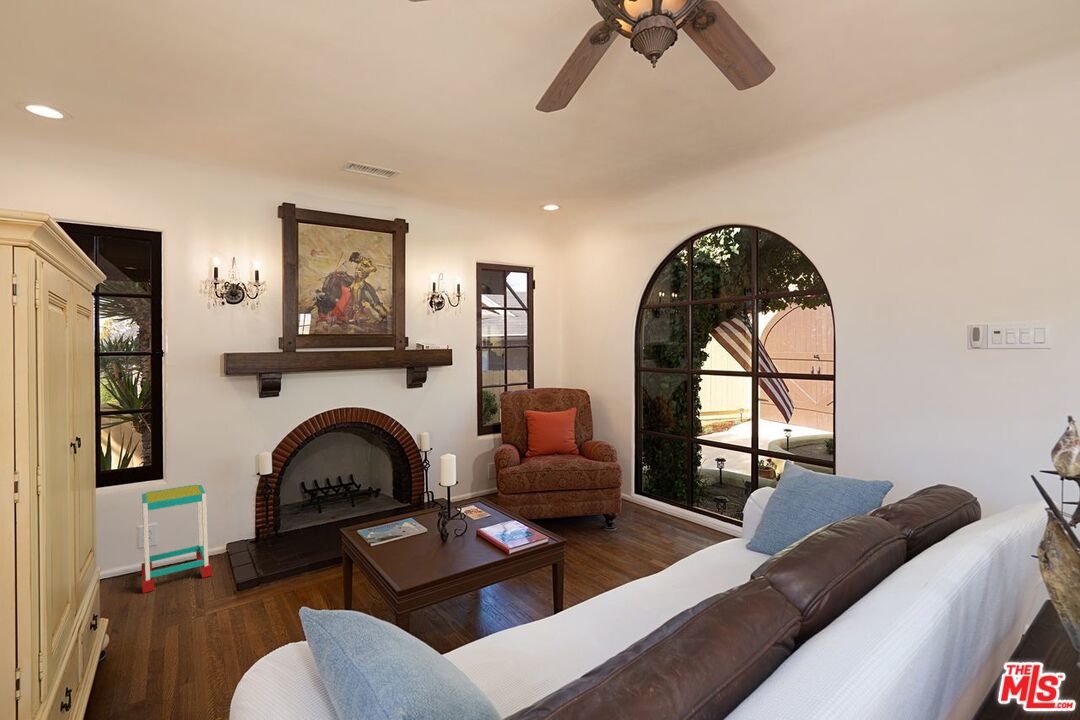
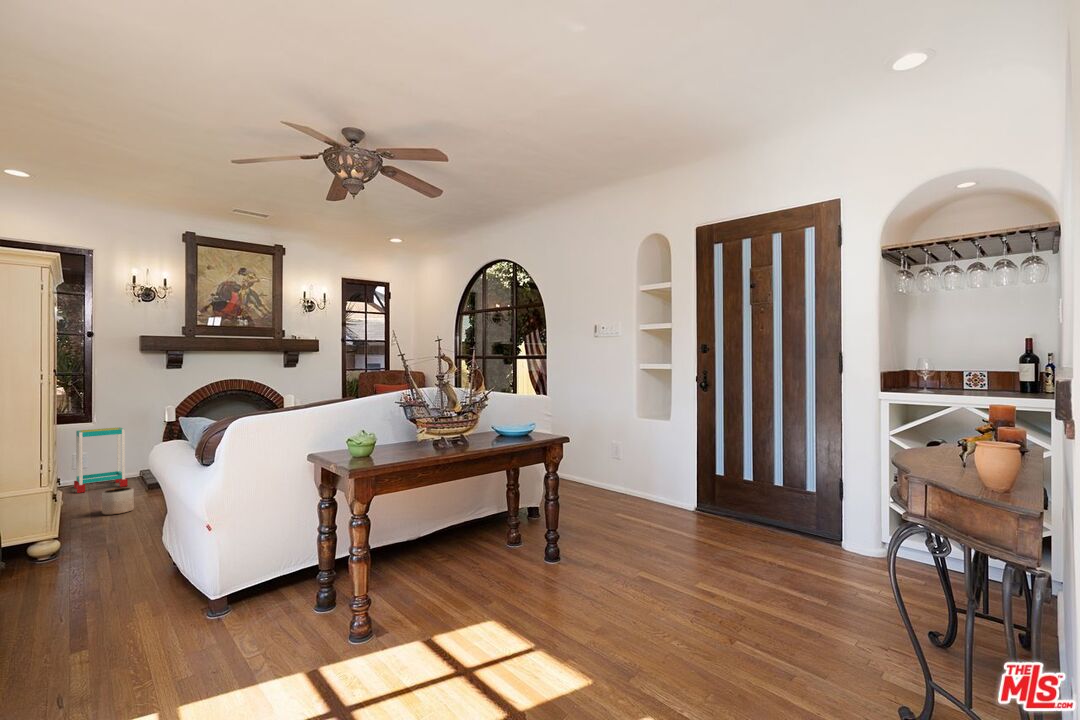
planter: none [167,628,218,687] -> present [102,487,134,515]

